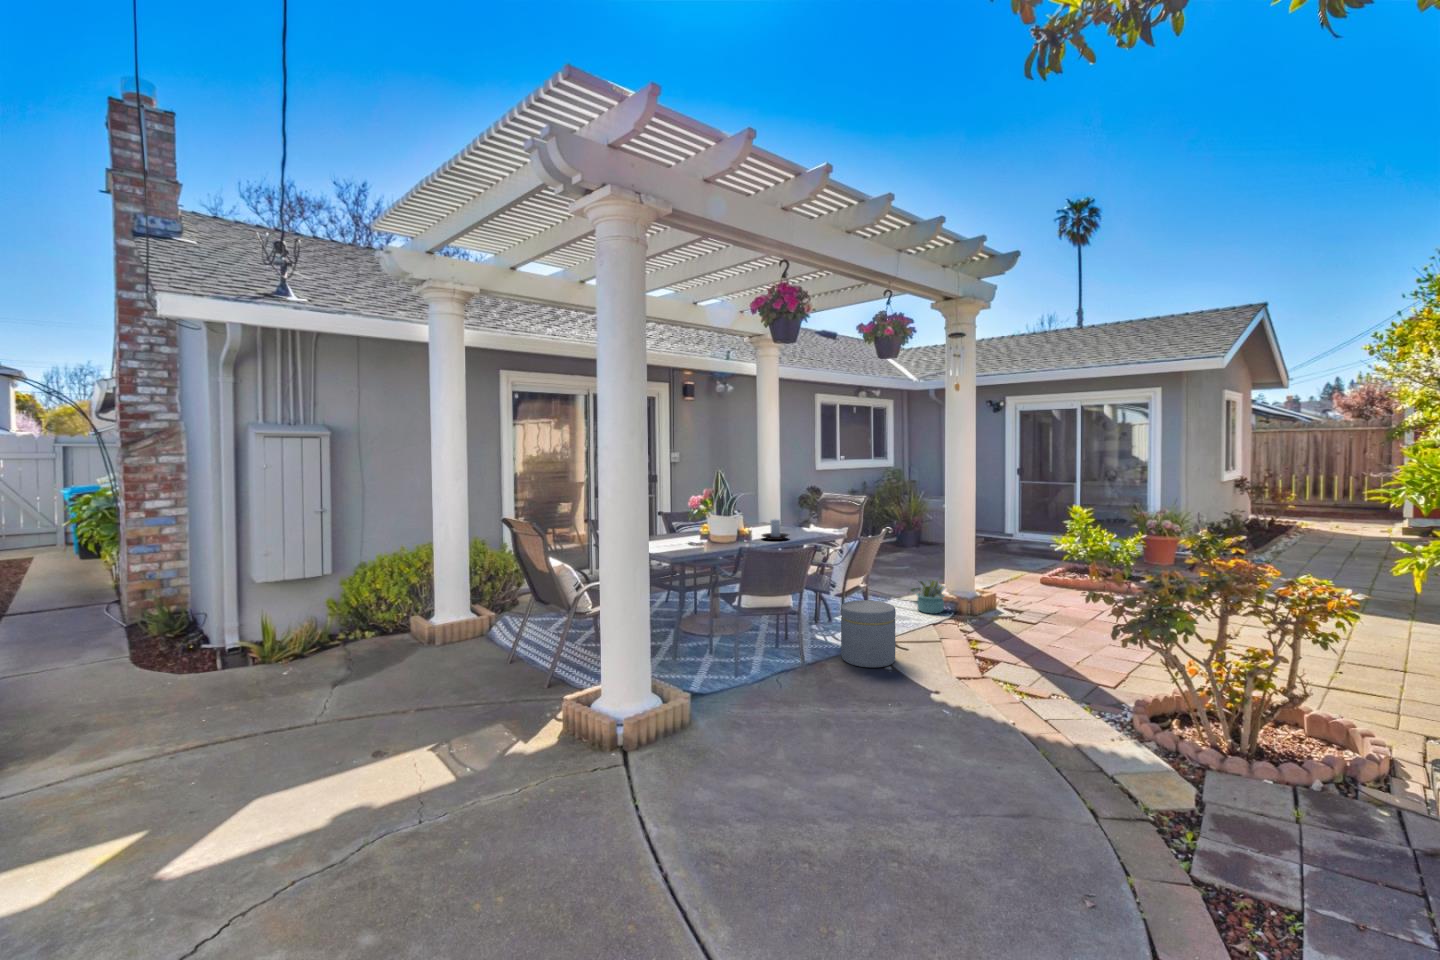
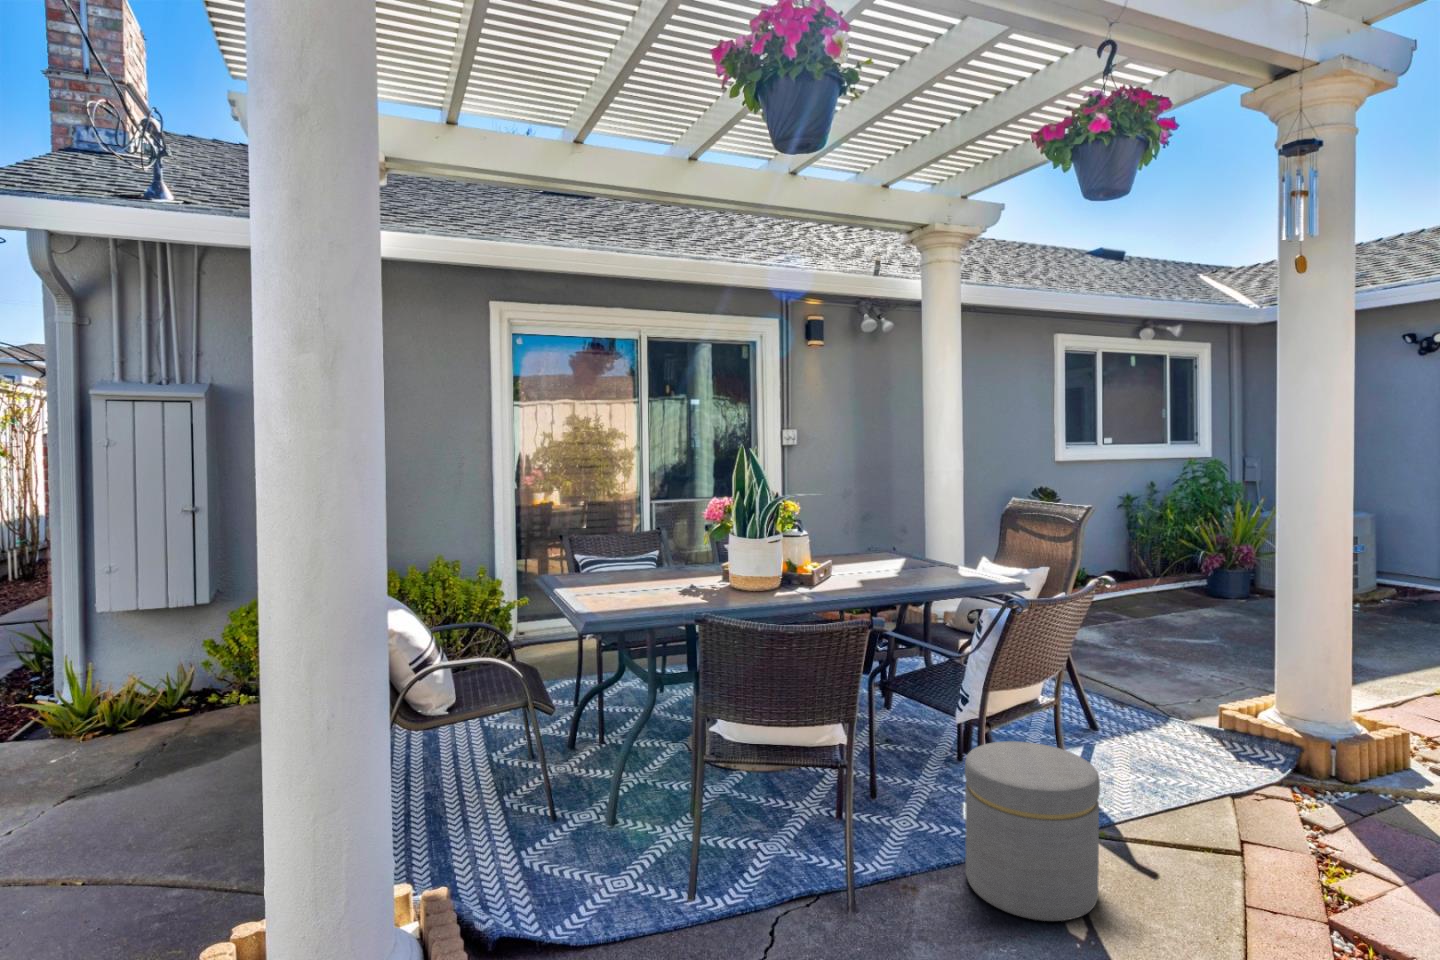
candle holder: present [763,519,788,540] -> none [846,545,902,589]
decorative plant: present [910,580,946,614] -> none [1182,688,1277,767]

